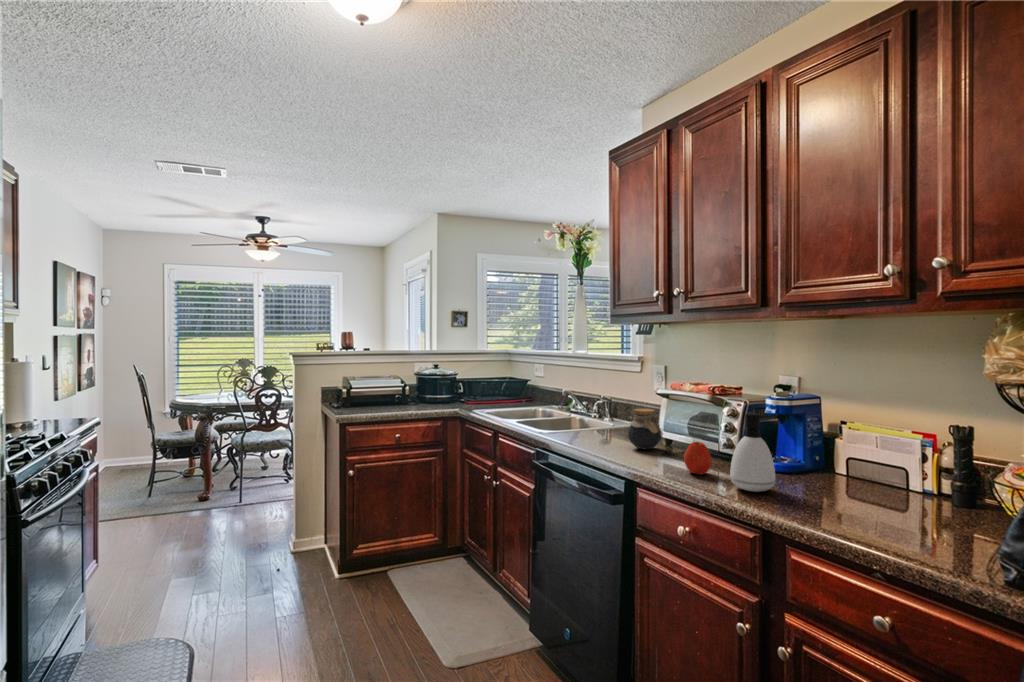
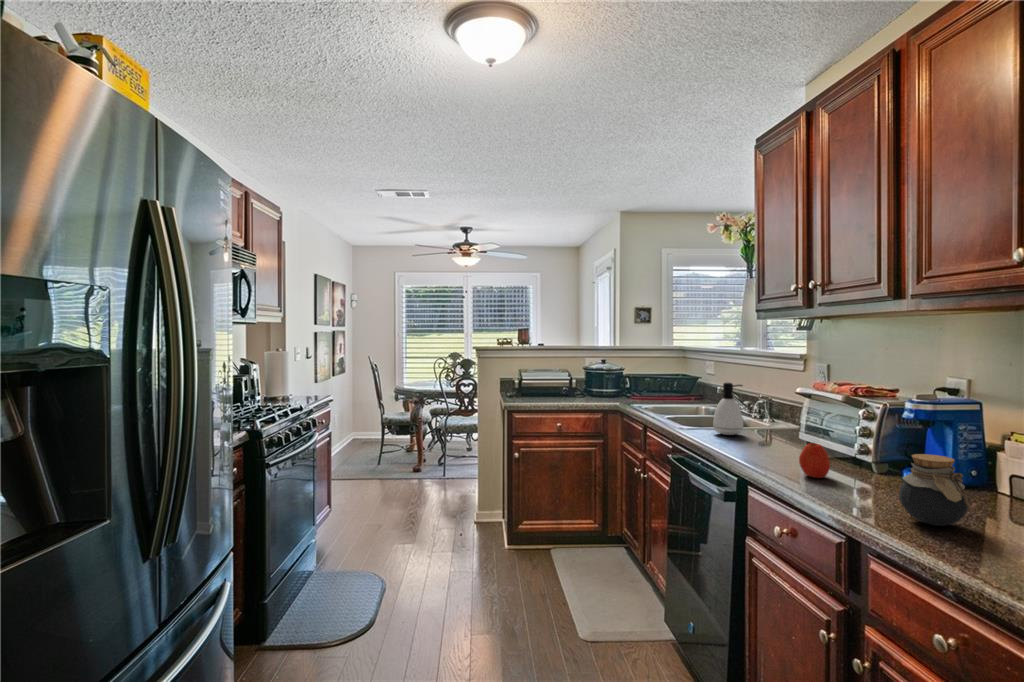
jar: present [628,409,663,450] -> present [899,454,973,526]
soap dispenser: present [730,413,776,492] -> present [713,383,743,435]

